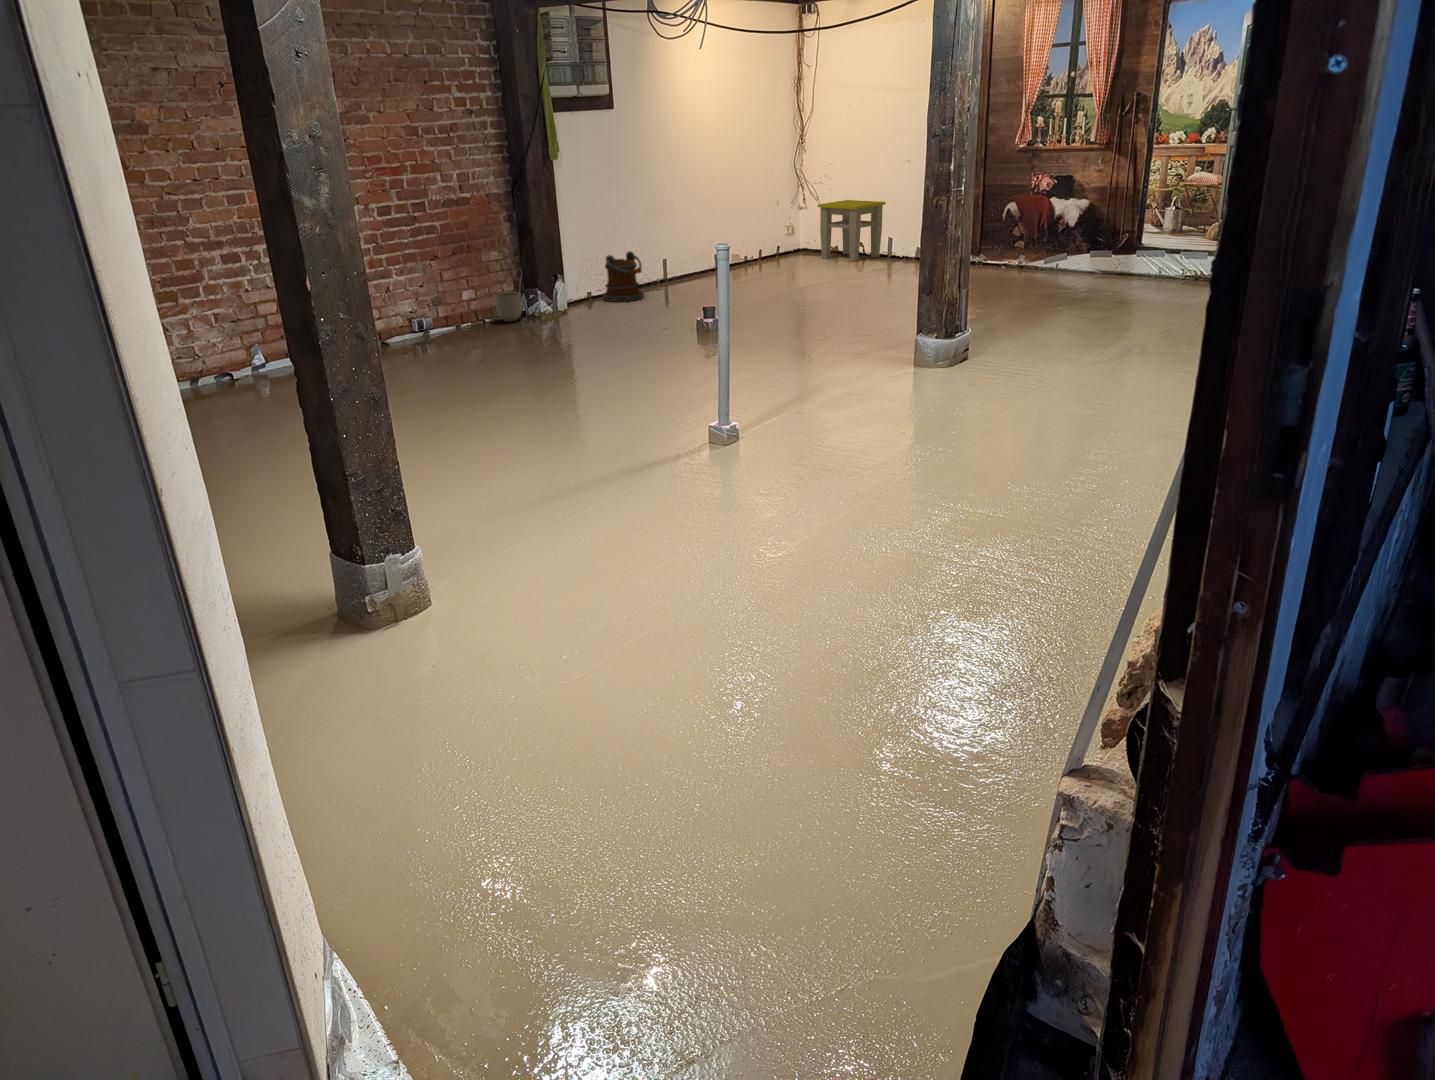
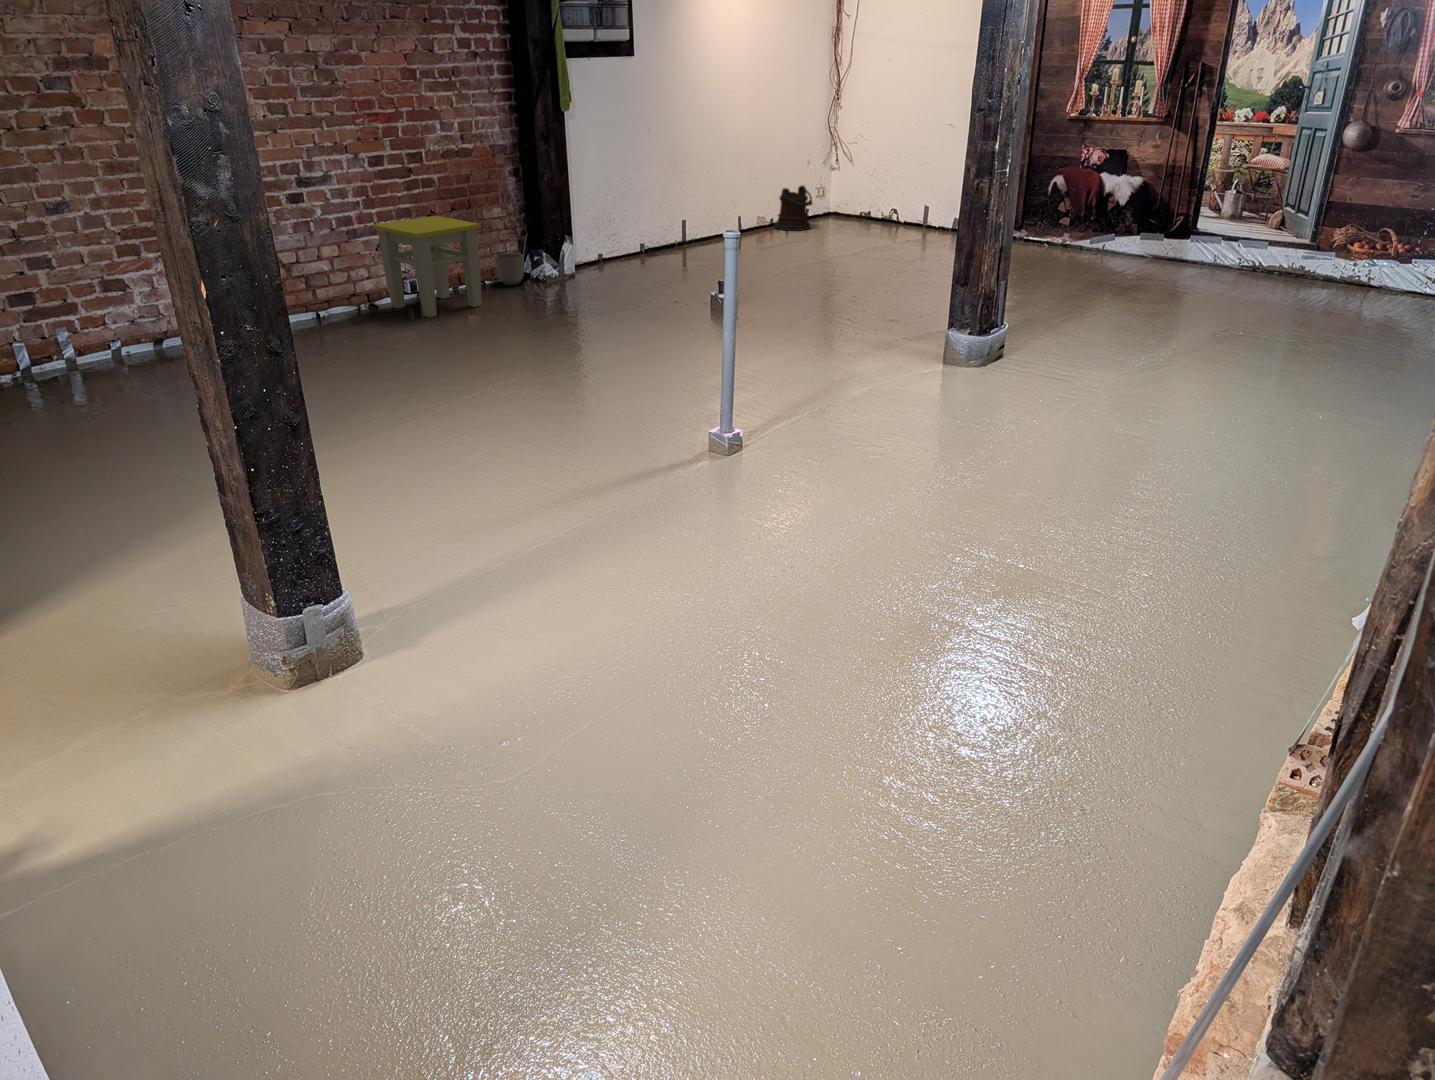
stool: present [818,200,886,262] -> present [373,216,482,317]
bucket: present [603,251,644,302] -> present [774,186,812,231]

